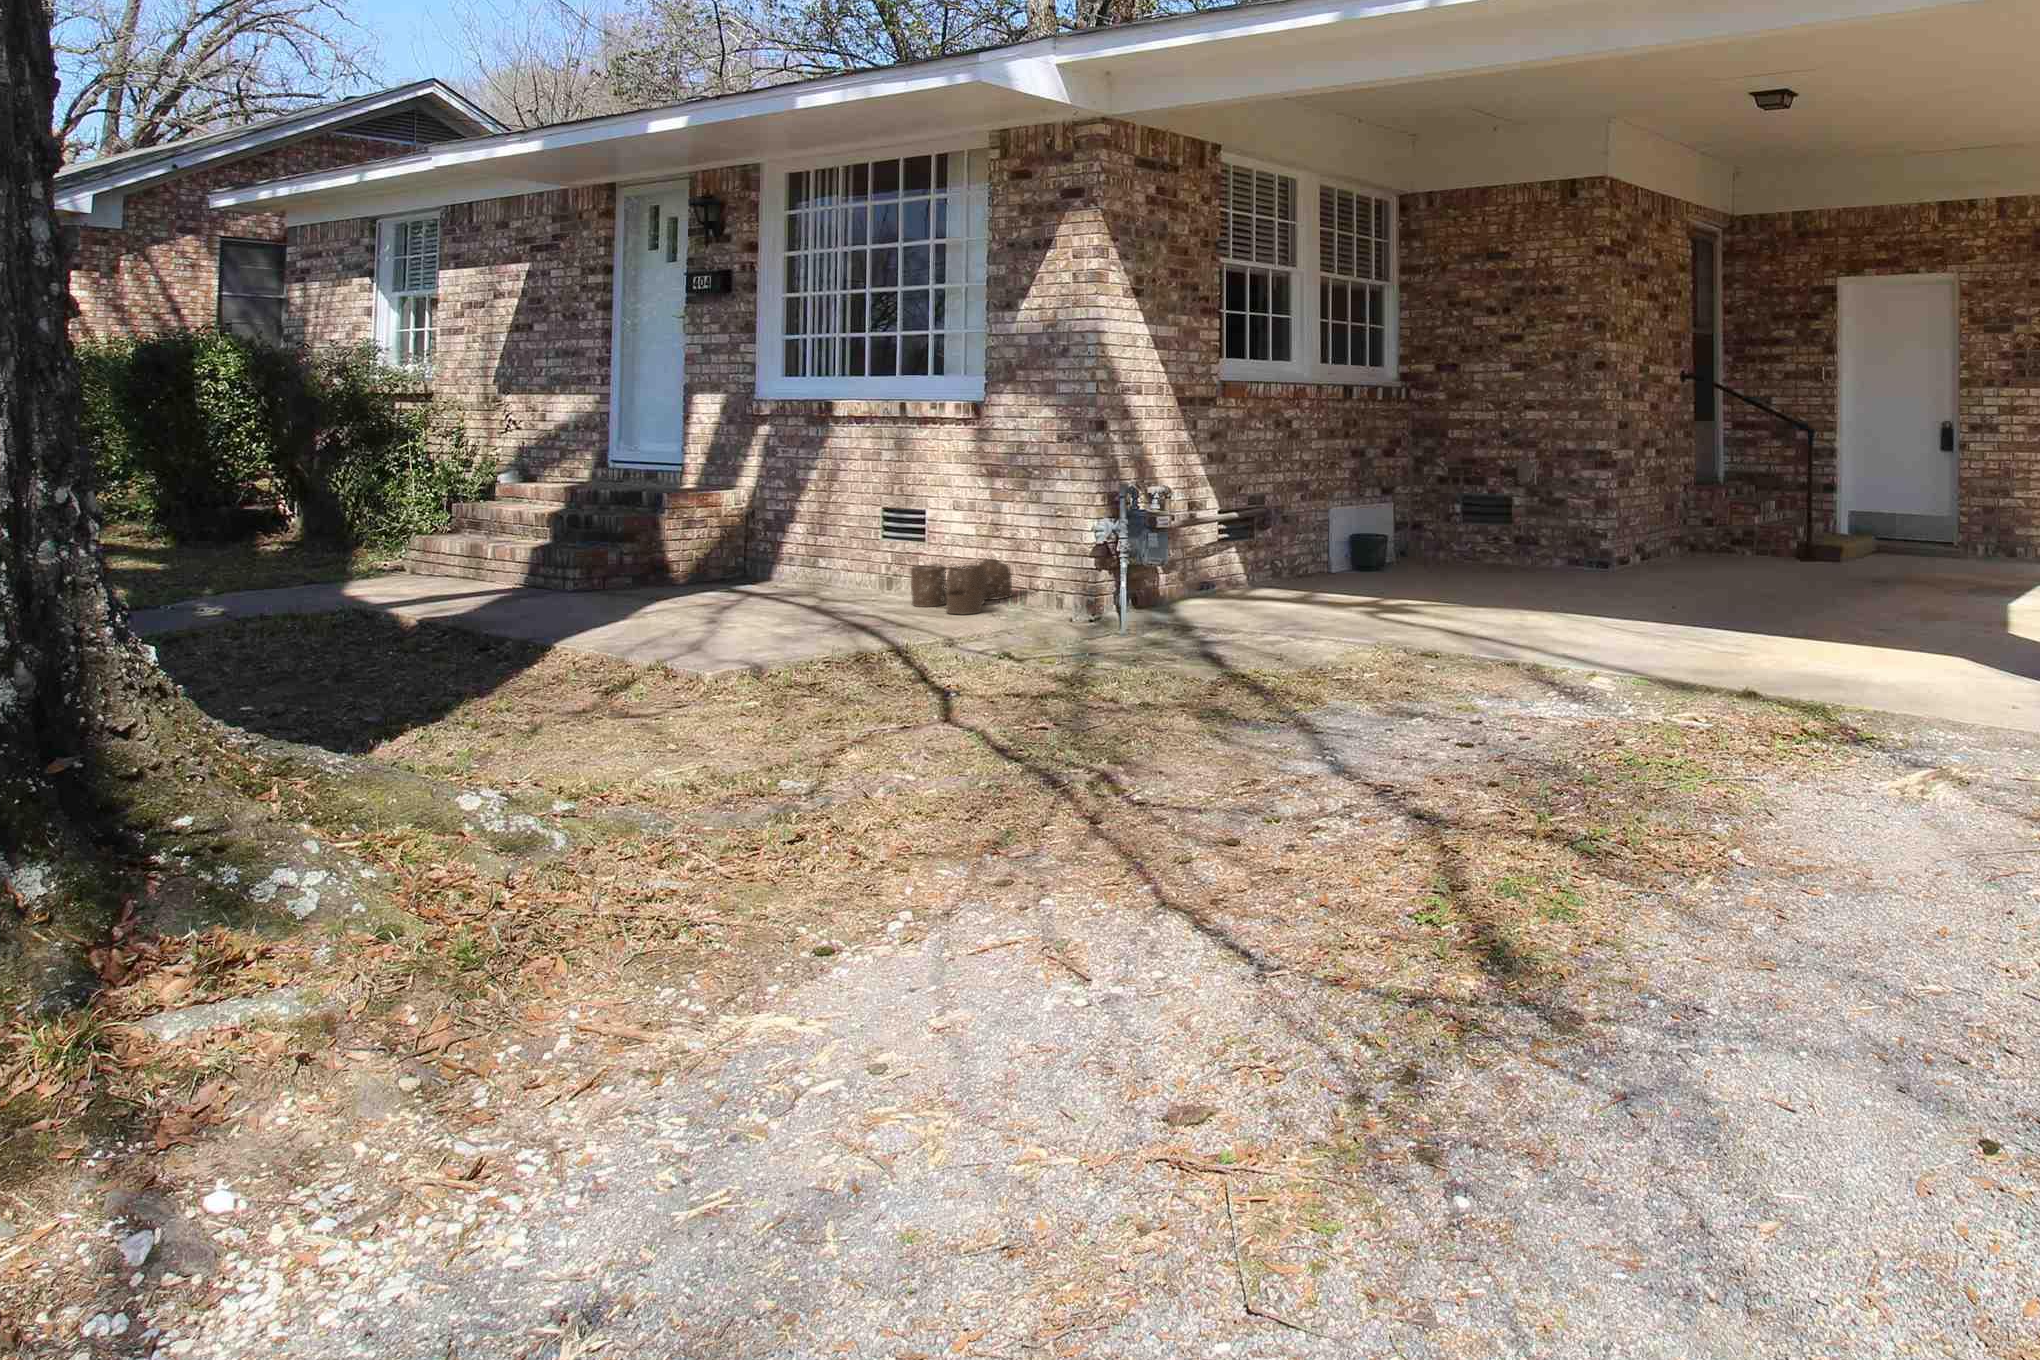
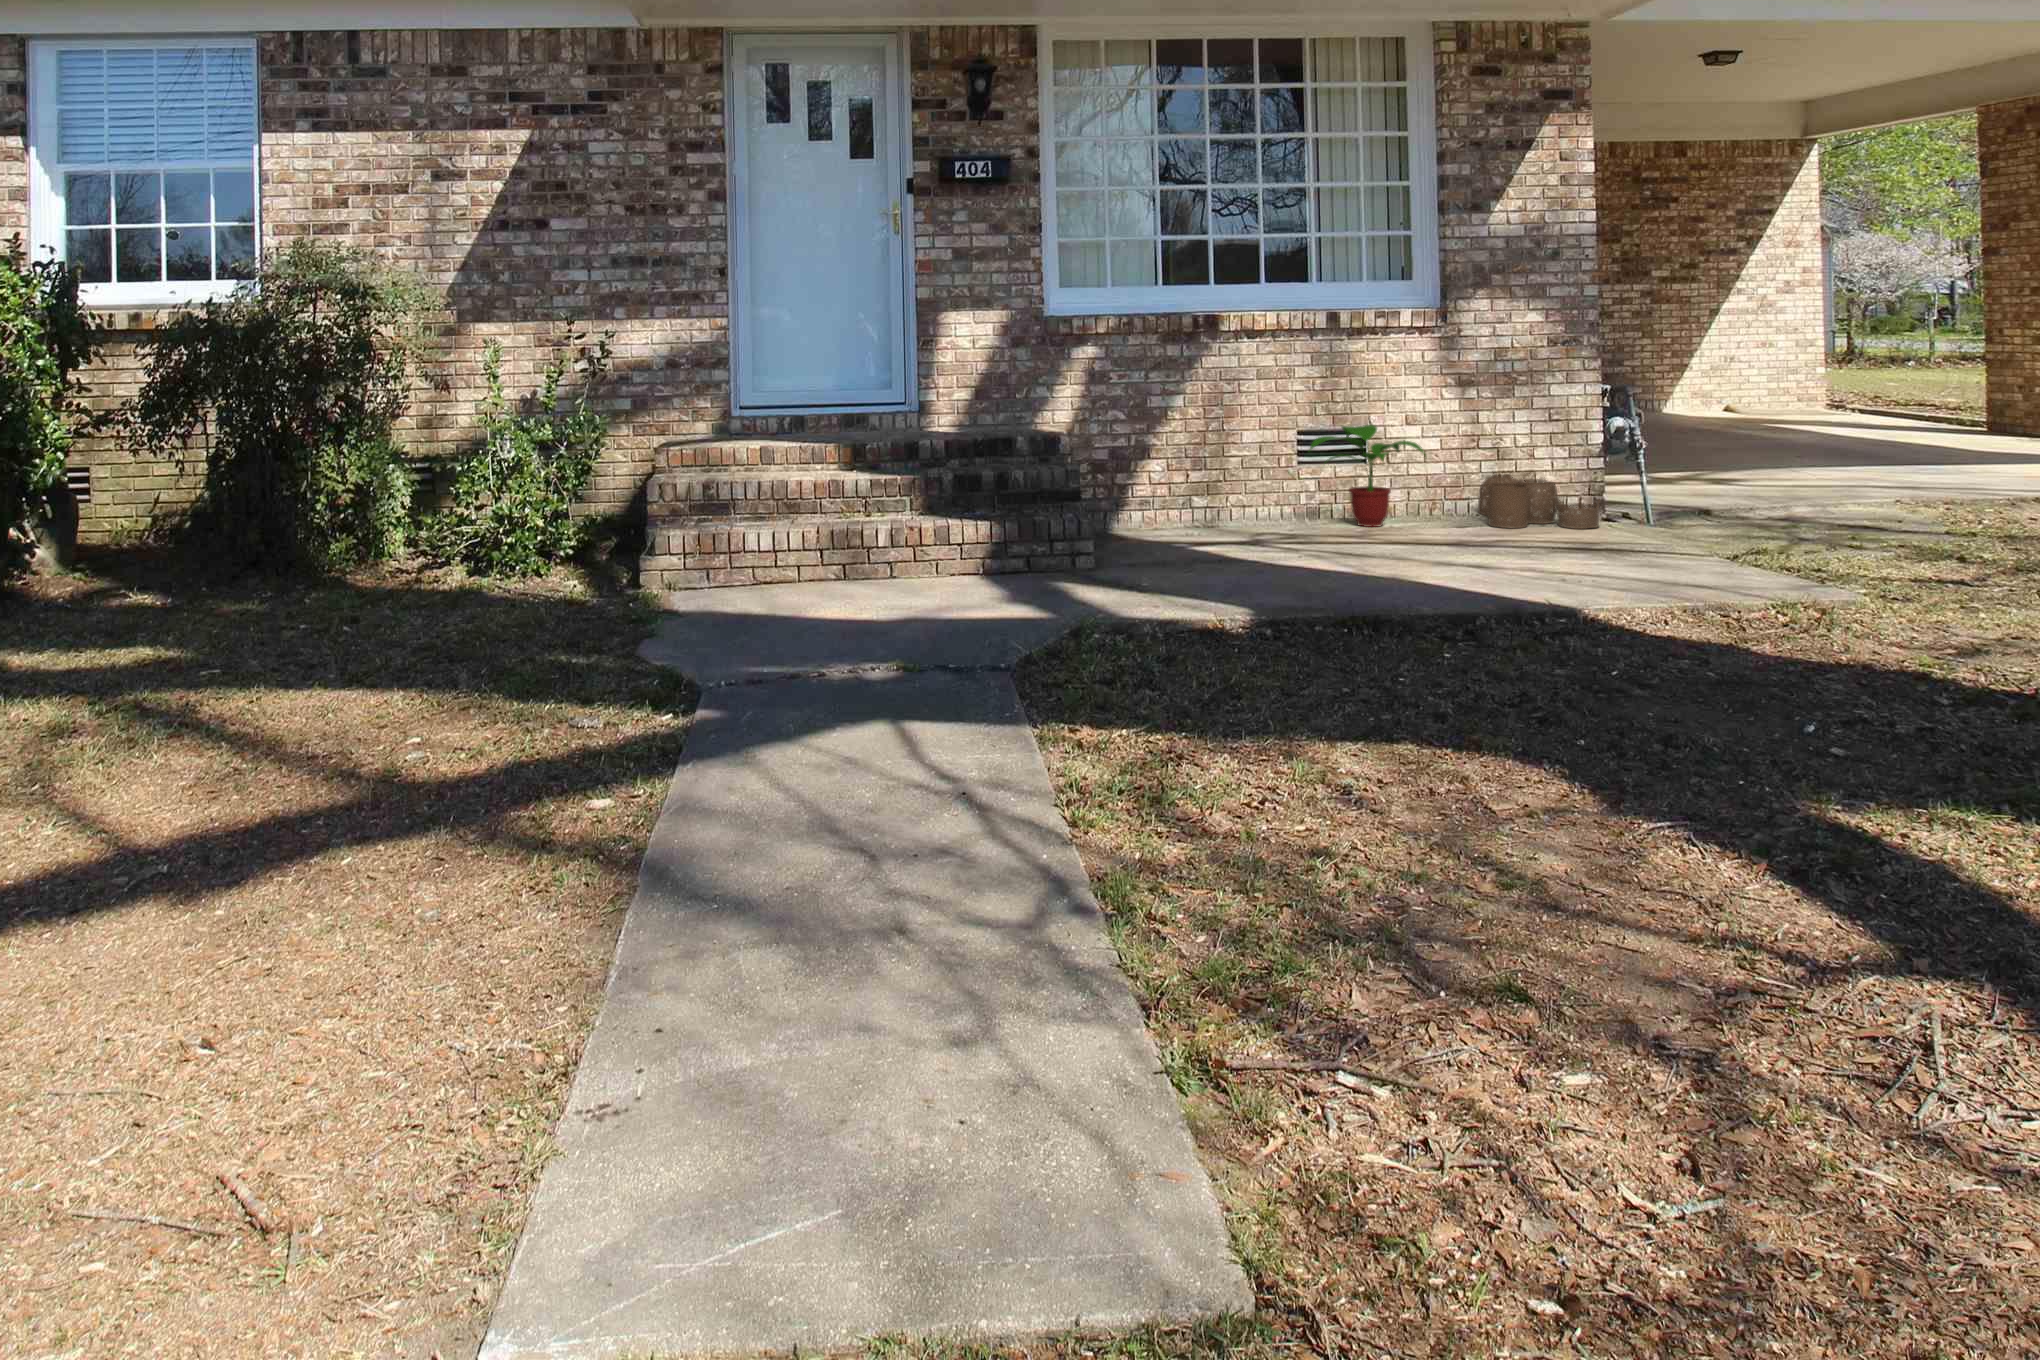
potted plant: none [812,503,905,592] -> present [1310,425,1424,527]

